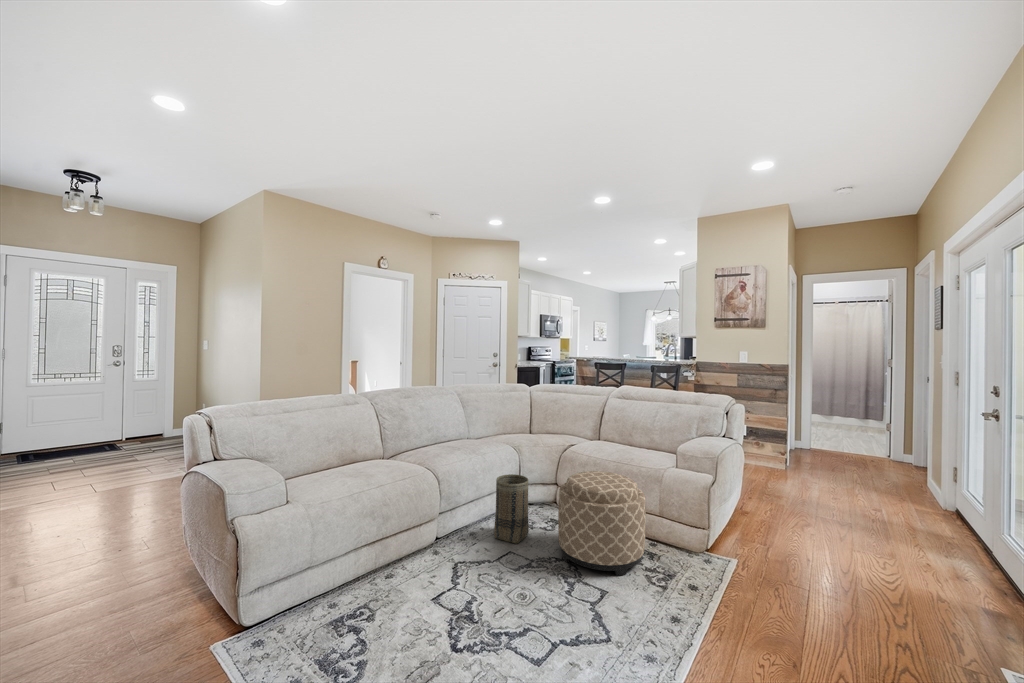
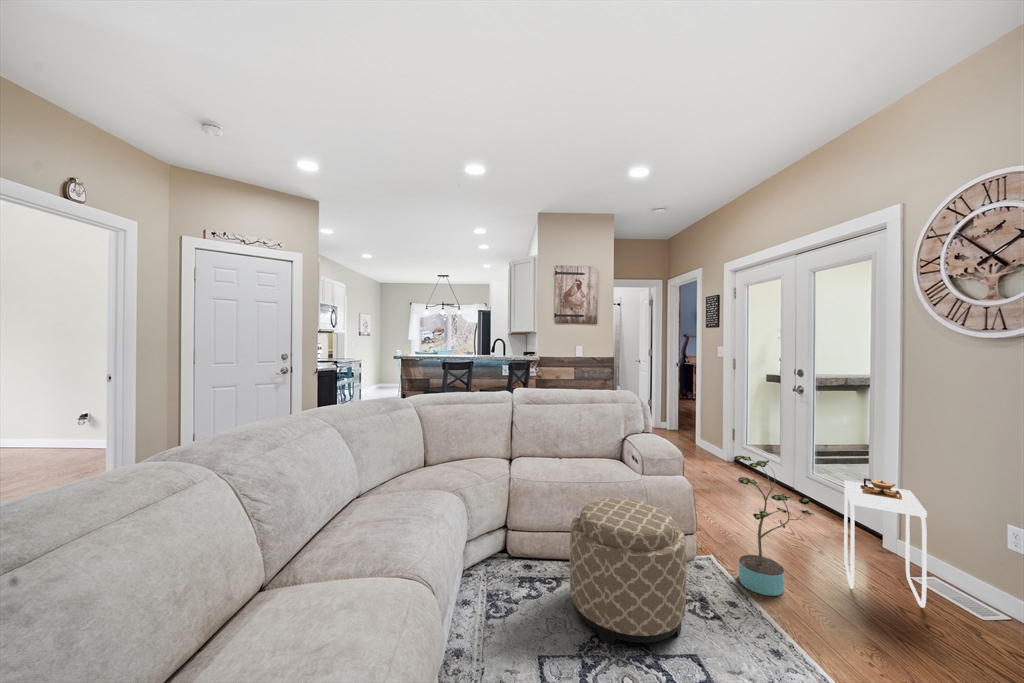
potted plant: none [715,460,800,595] -> present [734,456,814,596]
basket: present [494,474,529,544] -> none [478,533,528,648]
side table: none [848,508,976,659] -> present [844,478,927,608]

